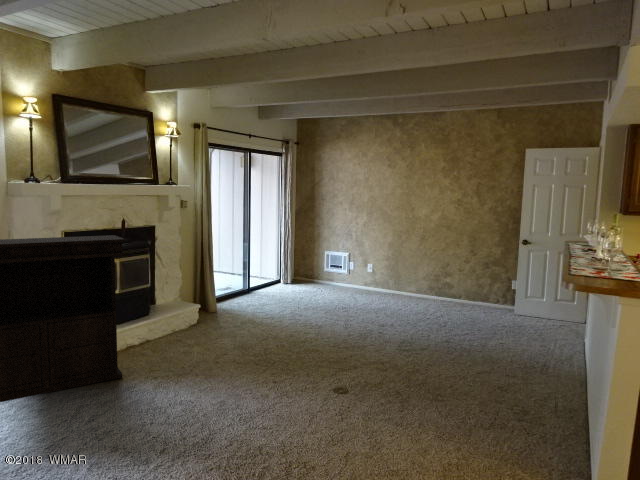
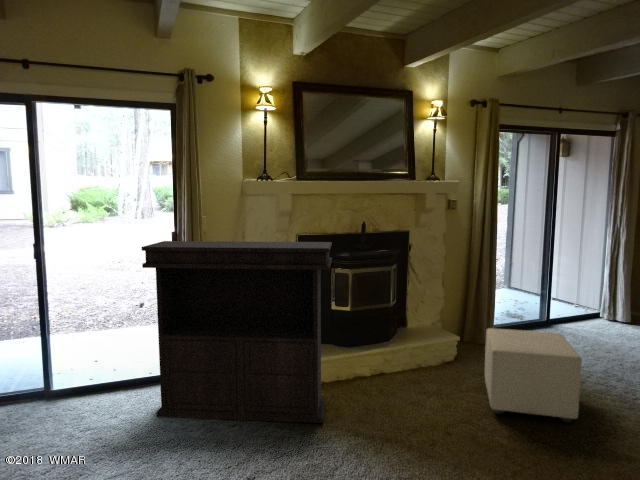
ottoman: none [224,289,287,346] -> present [485,328,582,422]

